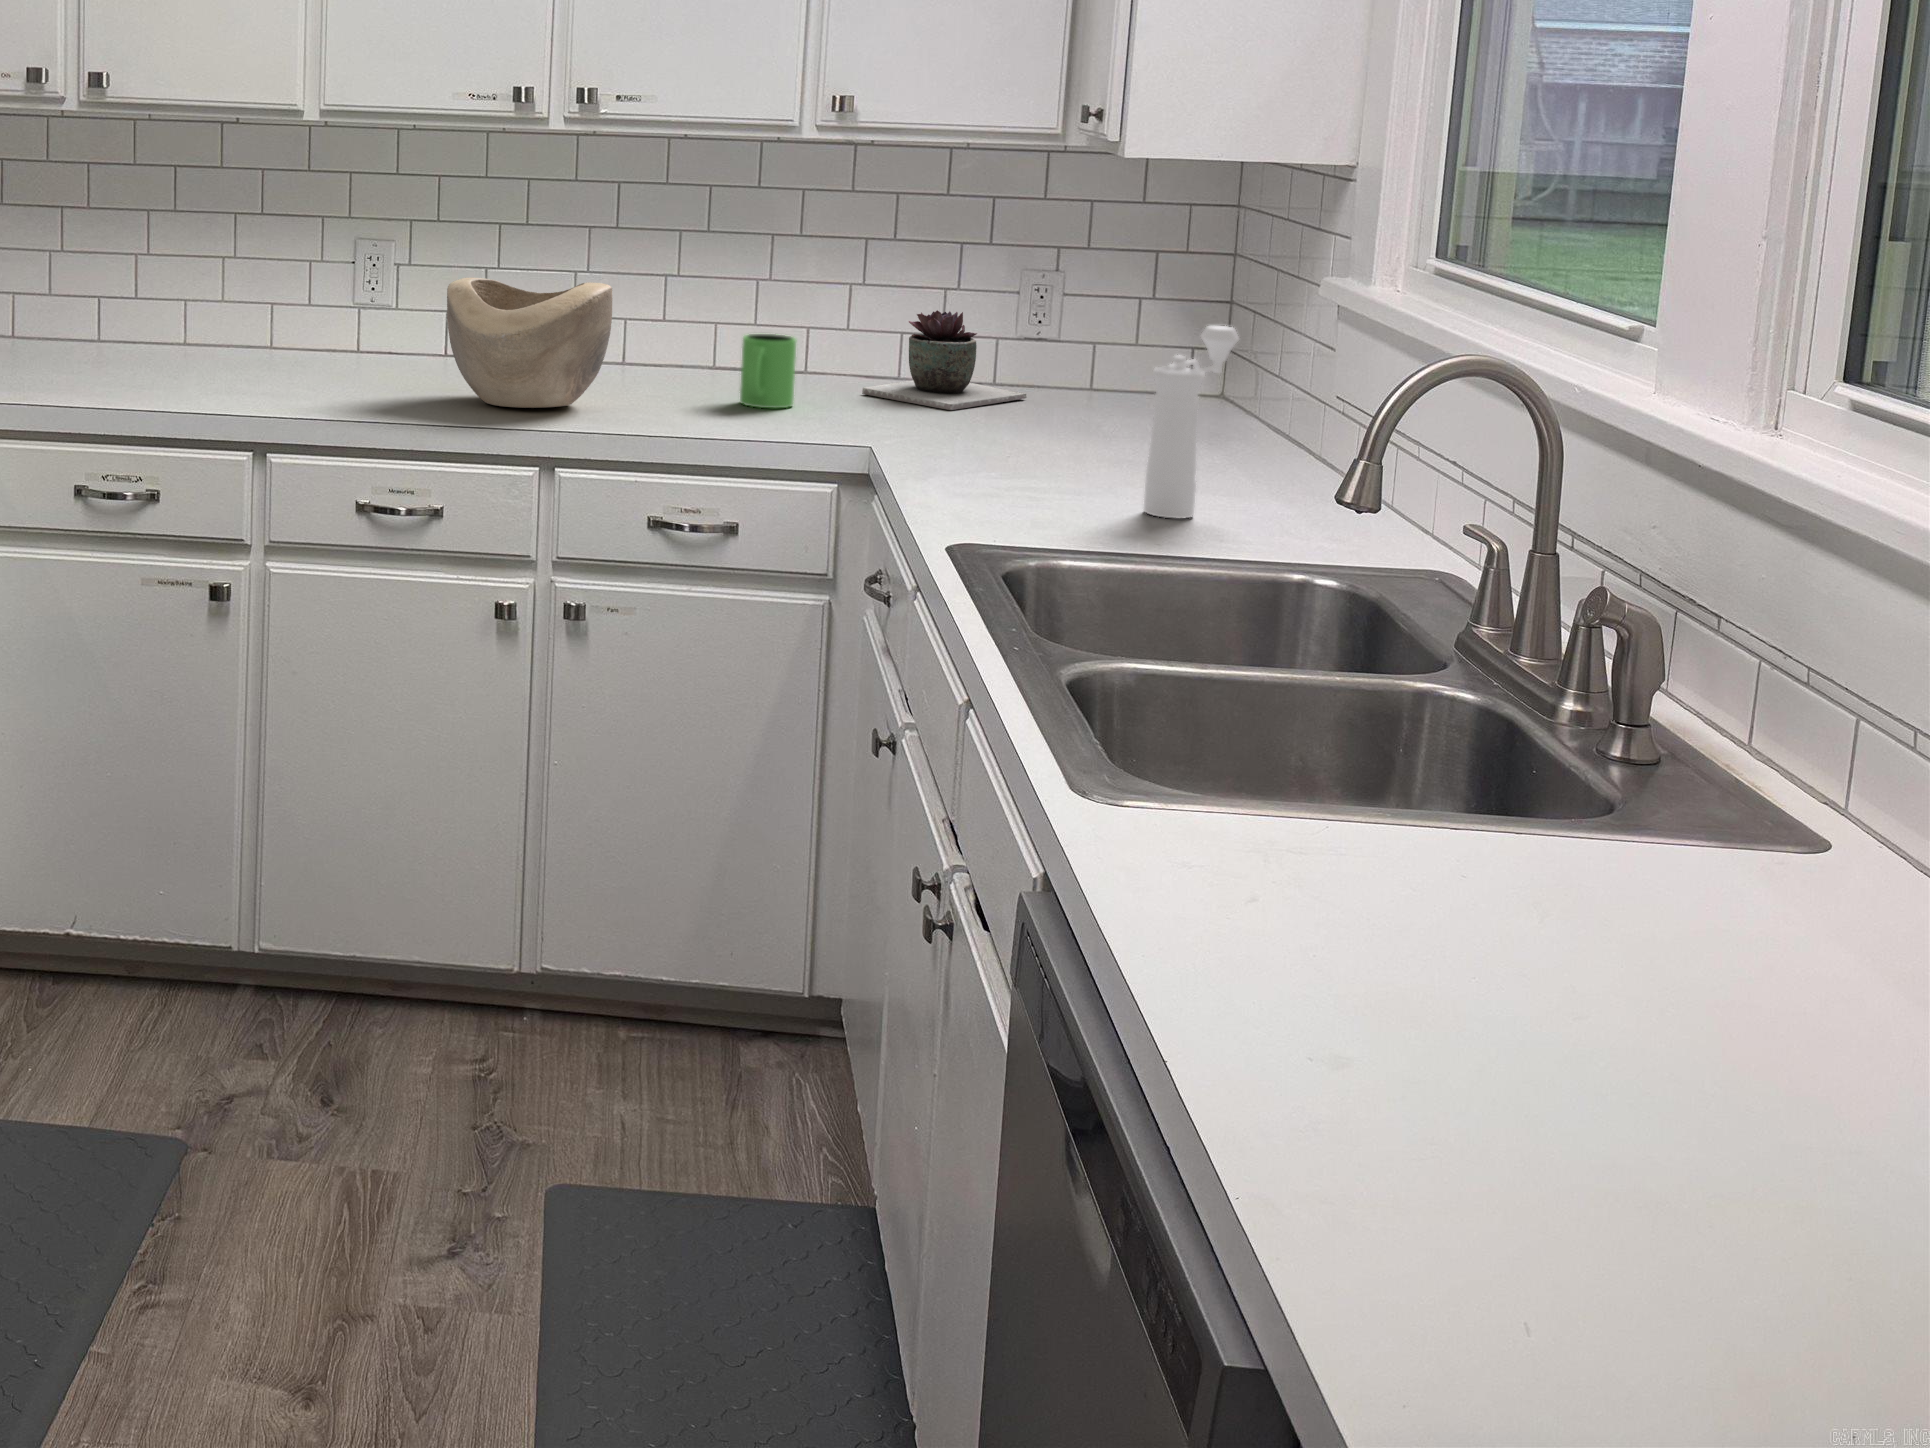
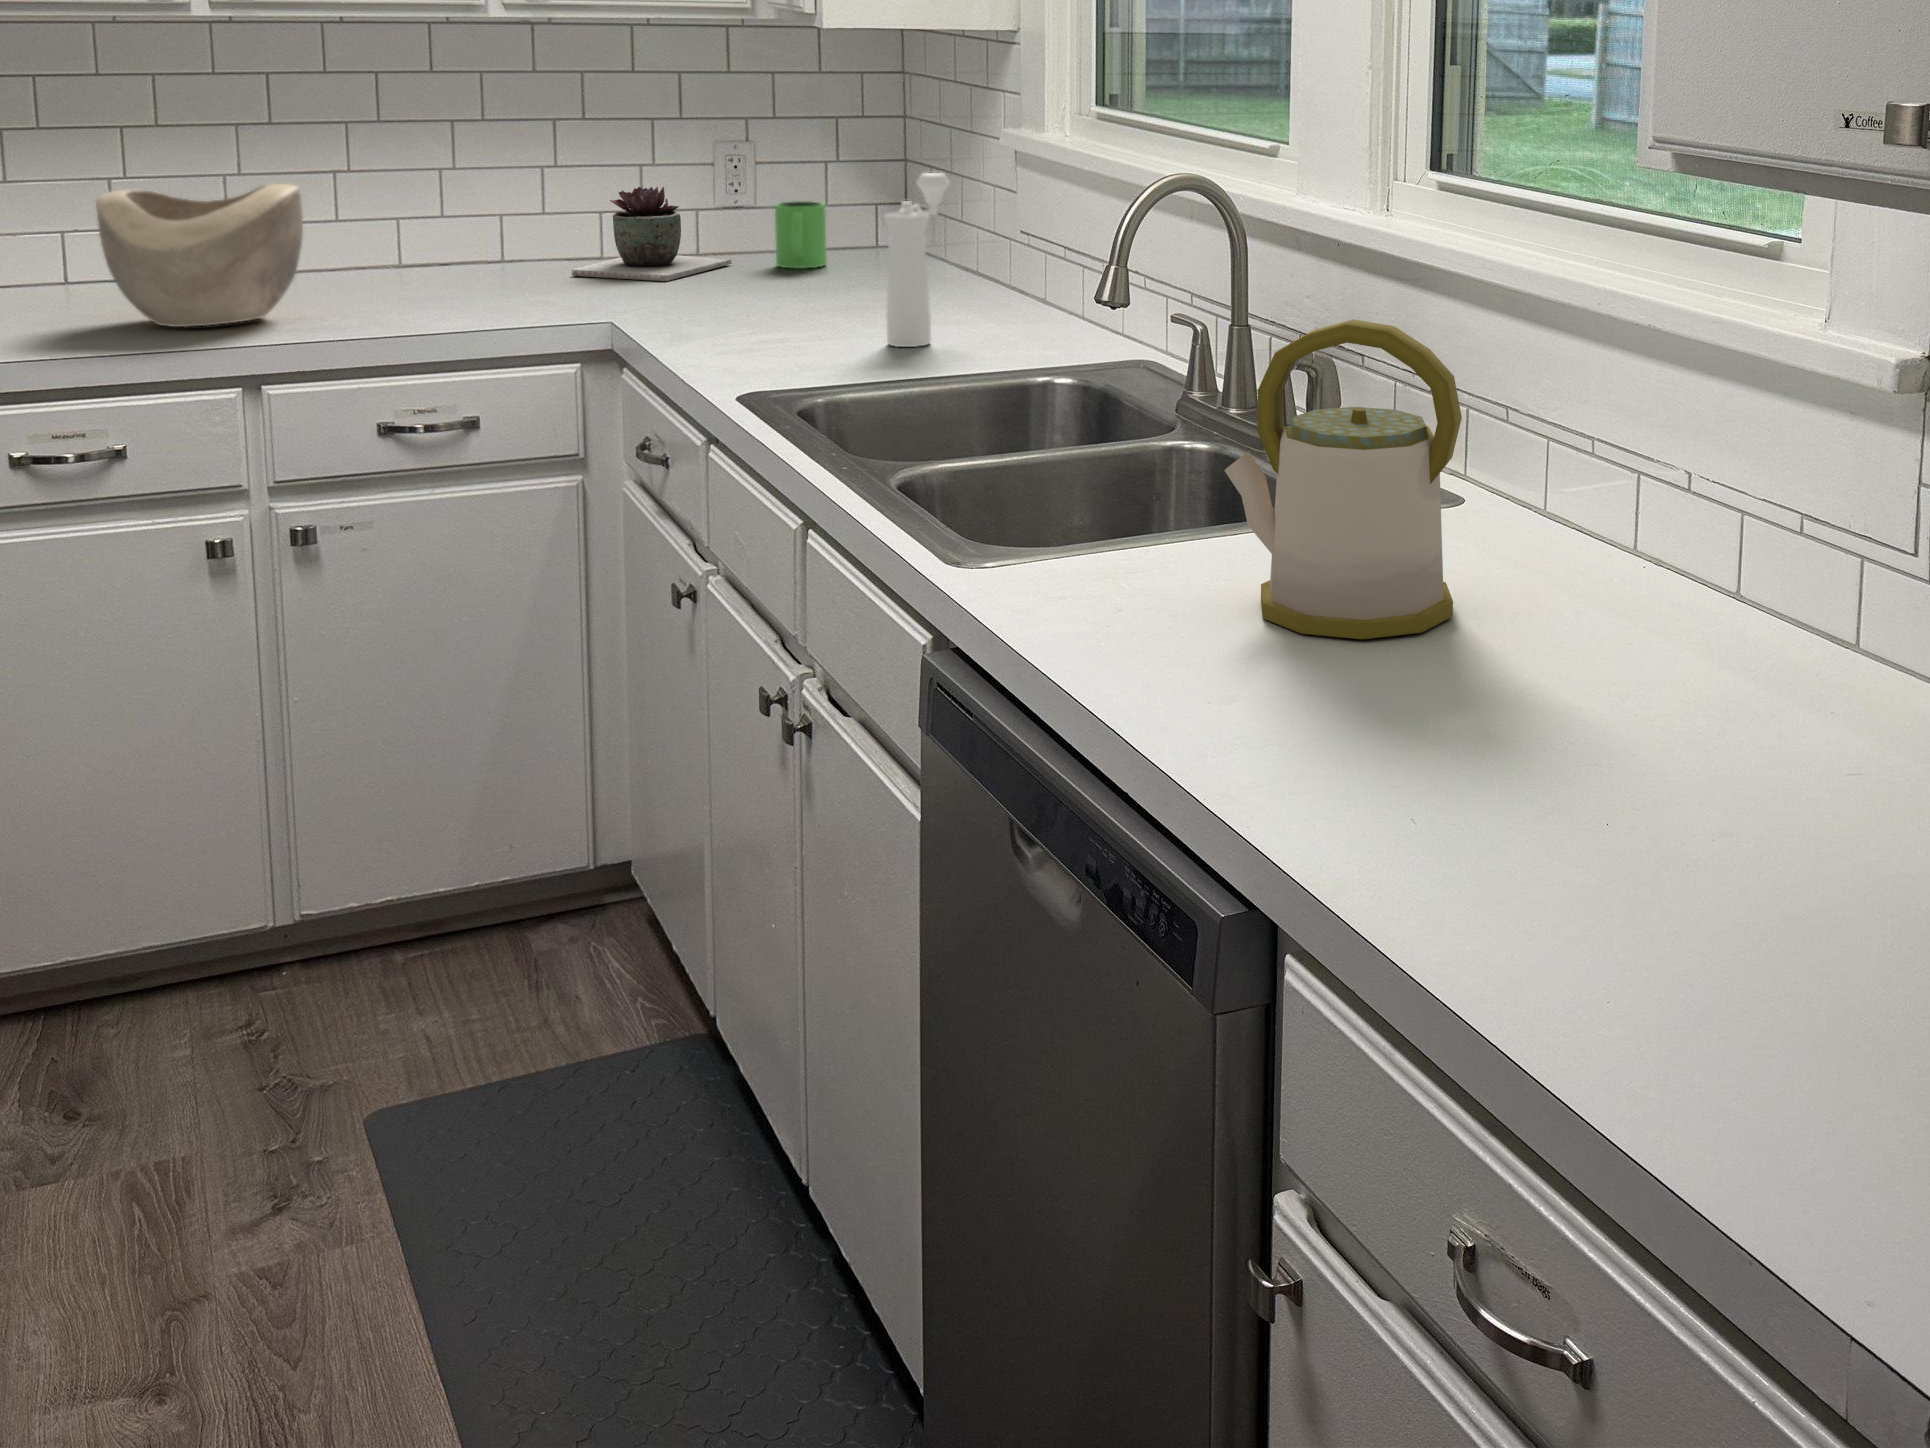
mug: present [740,334,796,408] -> present [775,201,827,268]
kettle: none [1416,587,1766,1026] -> present [1224,319,1462,639]

